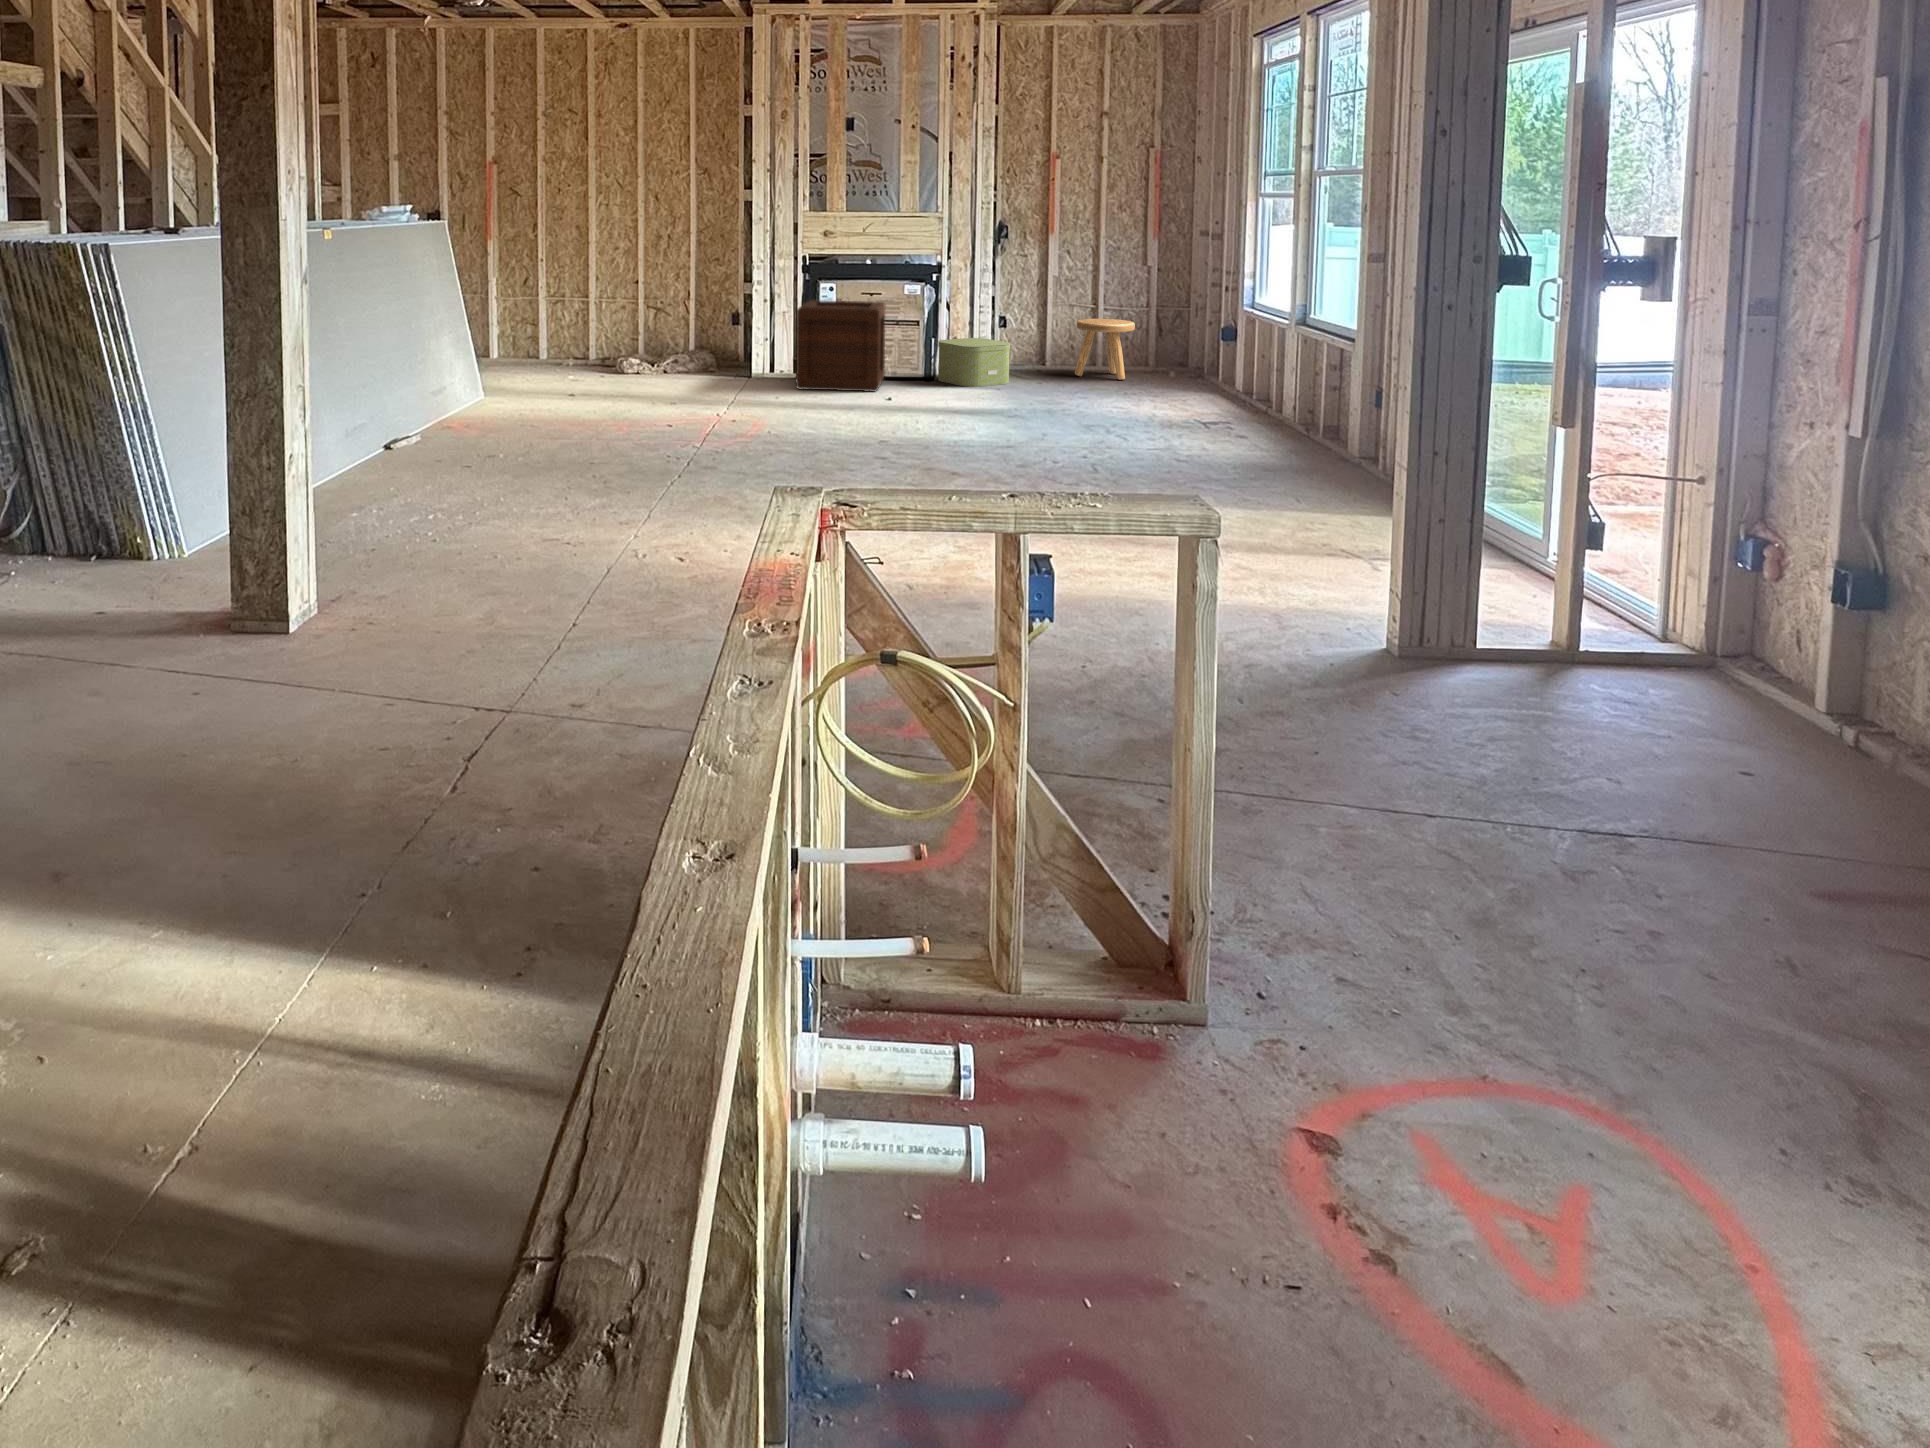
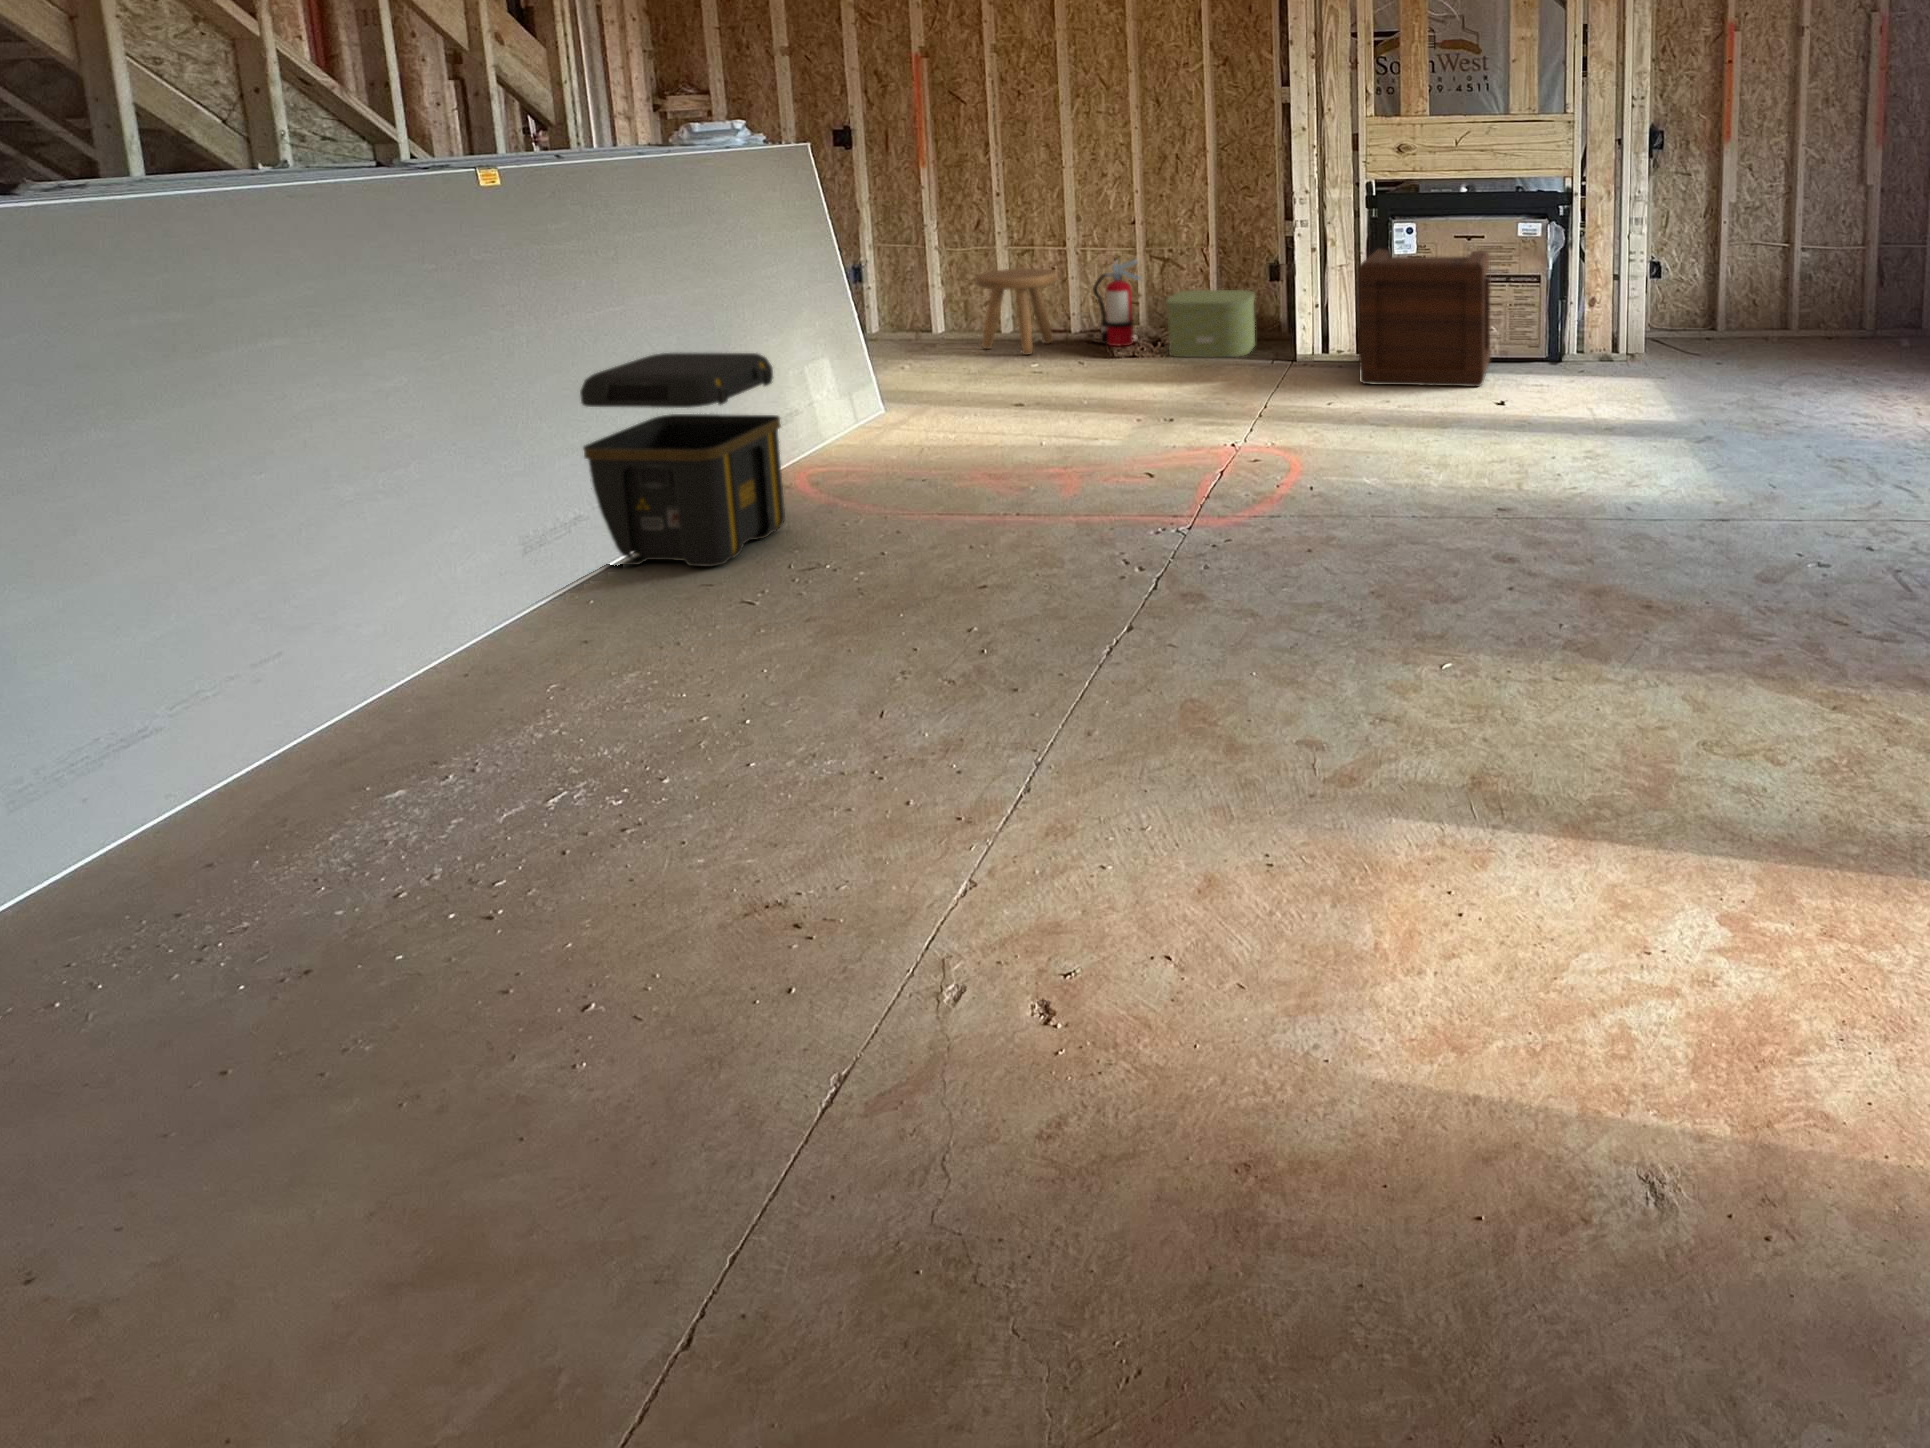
fire extinguisher: none [608,306,642,368] -> present [1093,260,1141,346]
stool: present [1075,319,1135,380] -> present [976,268,1057,355]
toolbox: none [366,338,465,456] -> present [580,353,785,567]
storage box: present [938,338,1010,387] -> present [1166,290,1255,357]

